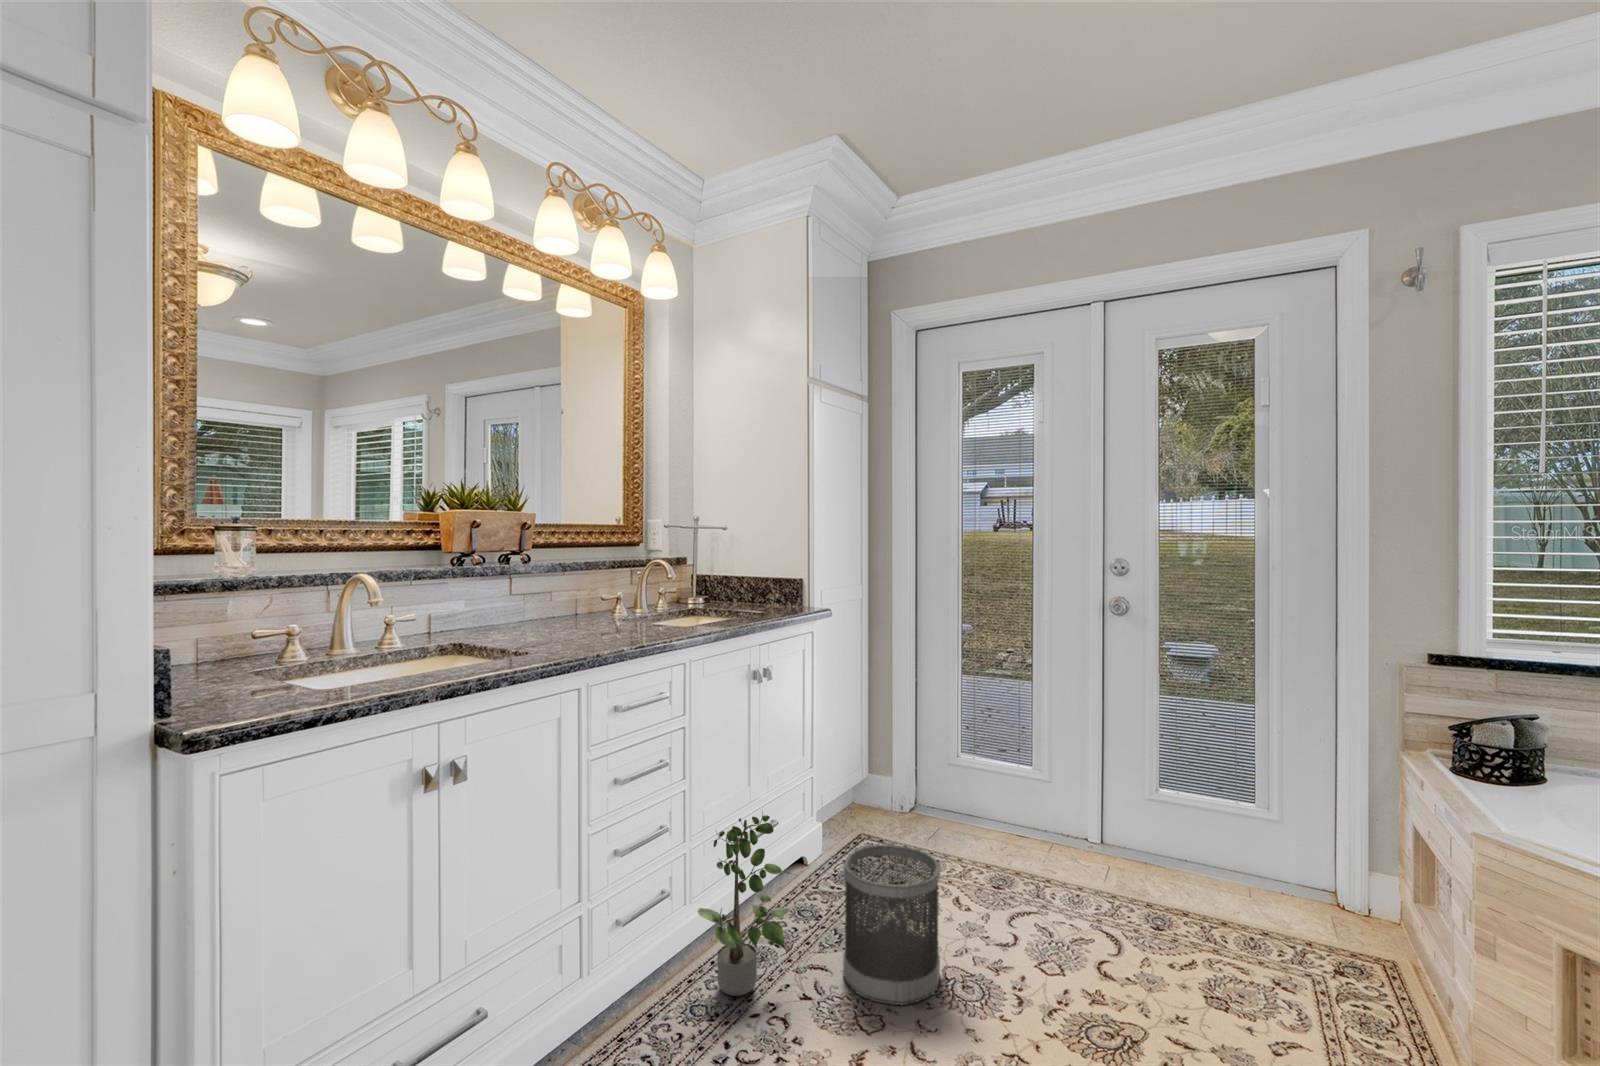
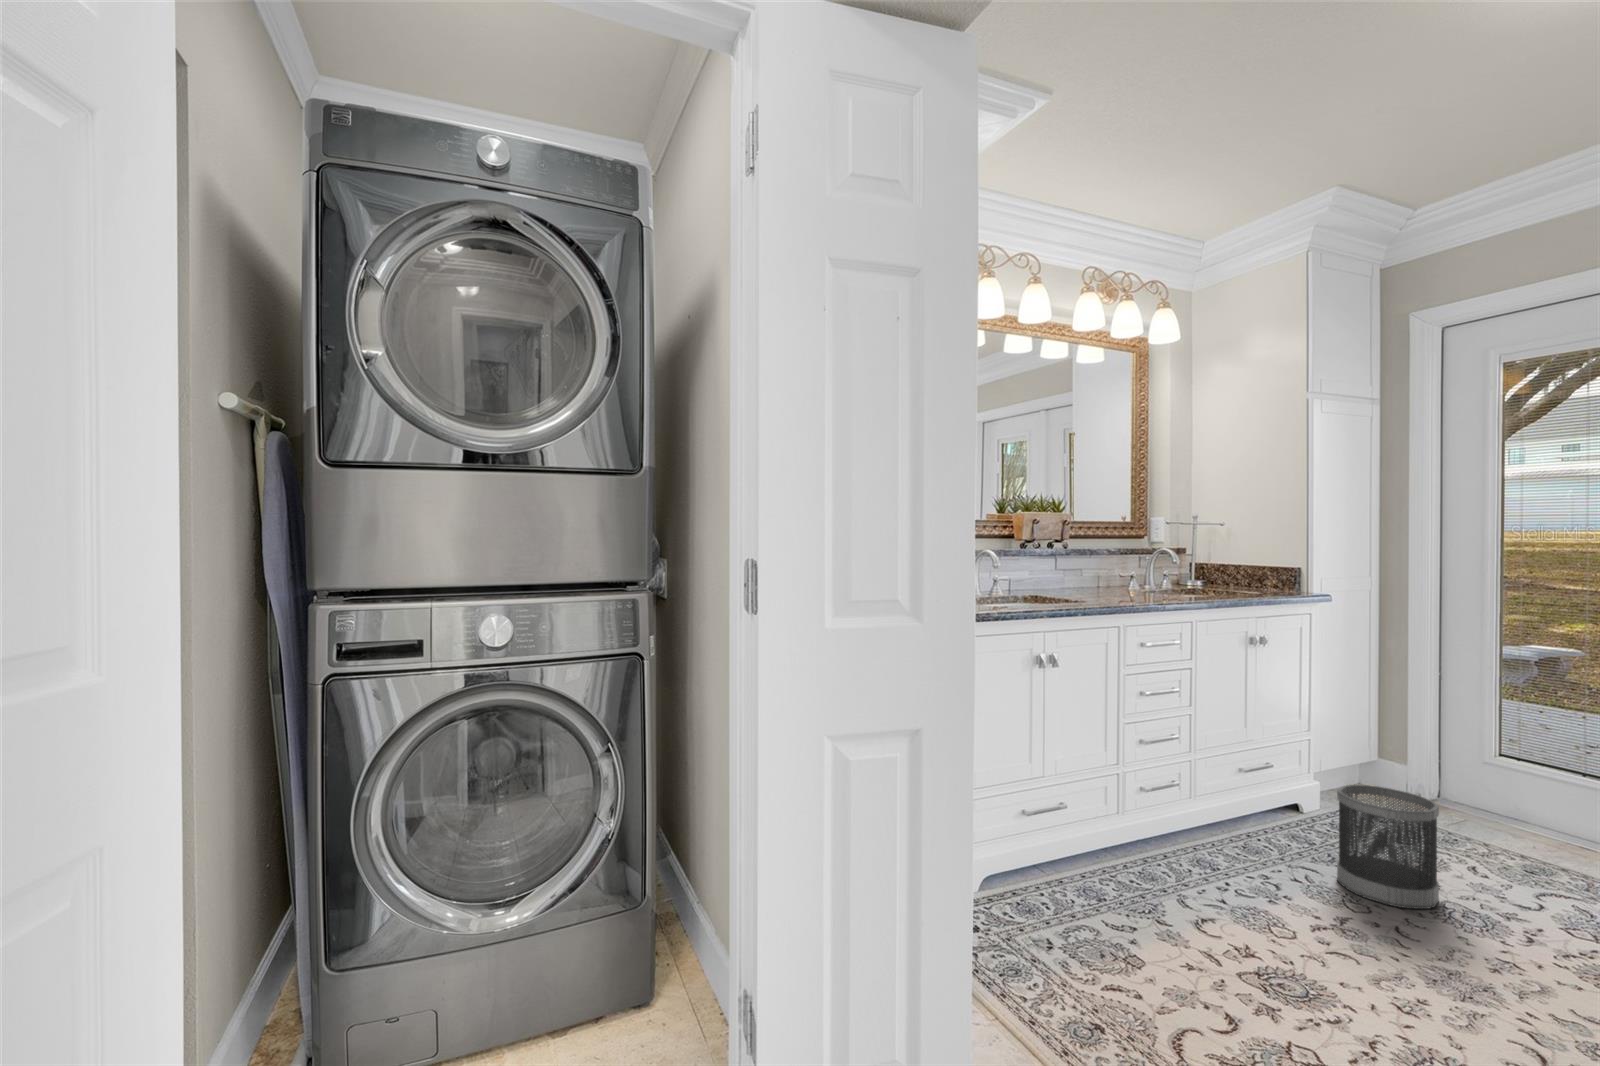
potted plant: present [698,813,790,996] -> none [1205,735,1287,868]

